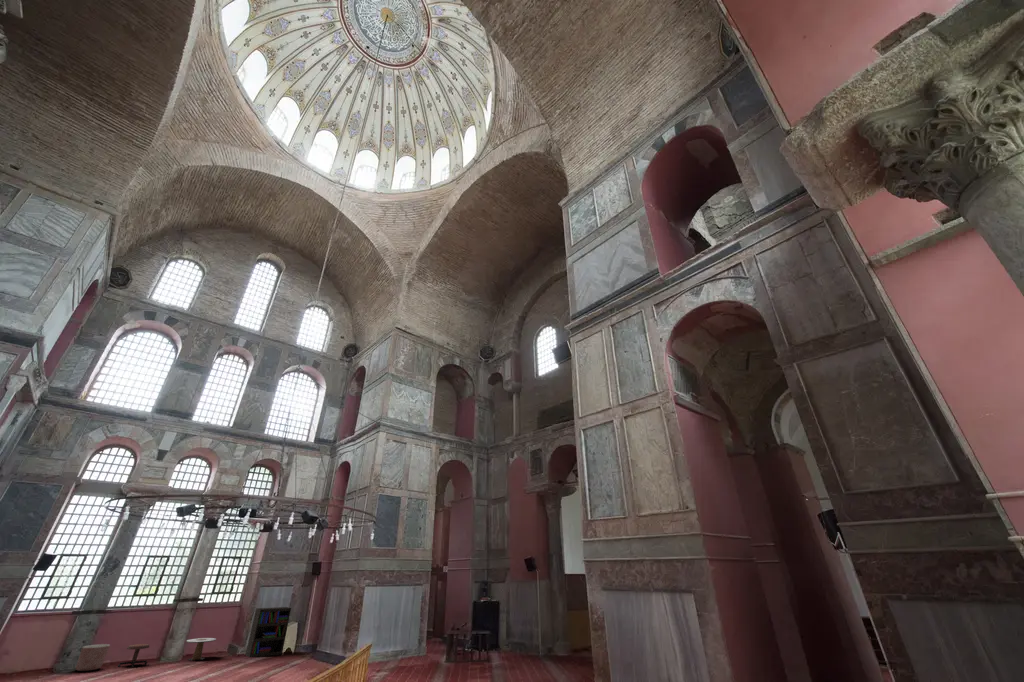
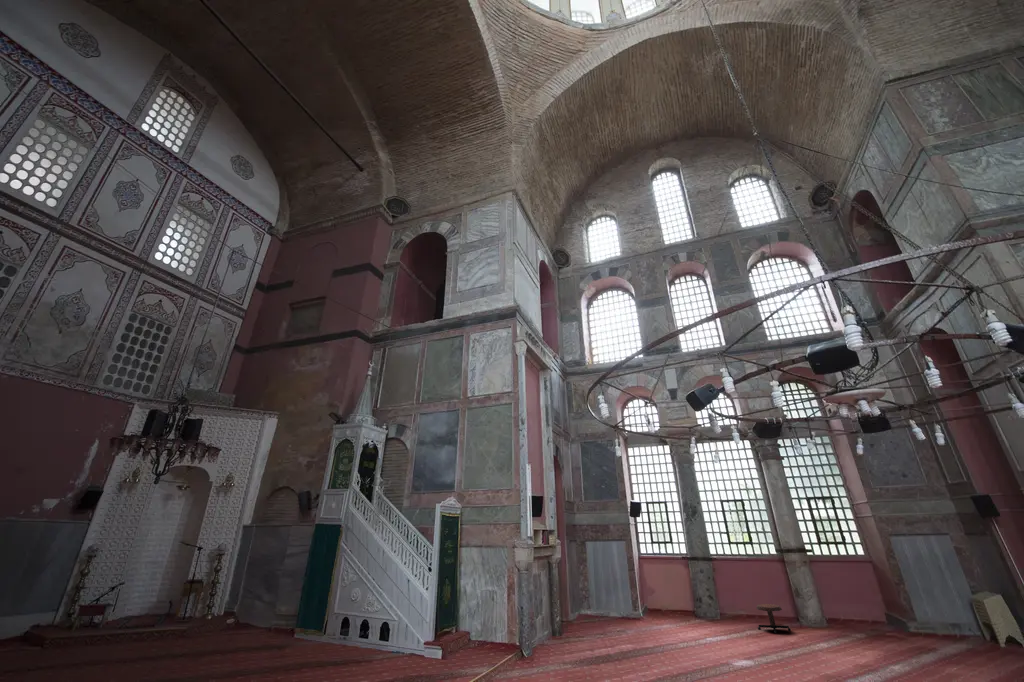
bookshelf: present [245,607,291,657] -> none [906,564,1010,644]
side table: present [187,638,216,660] -> none [825,603,869,634]
planter: present [76,644,110,671] -> none [709,600,740,630]

